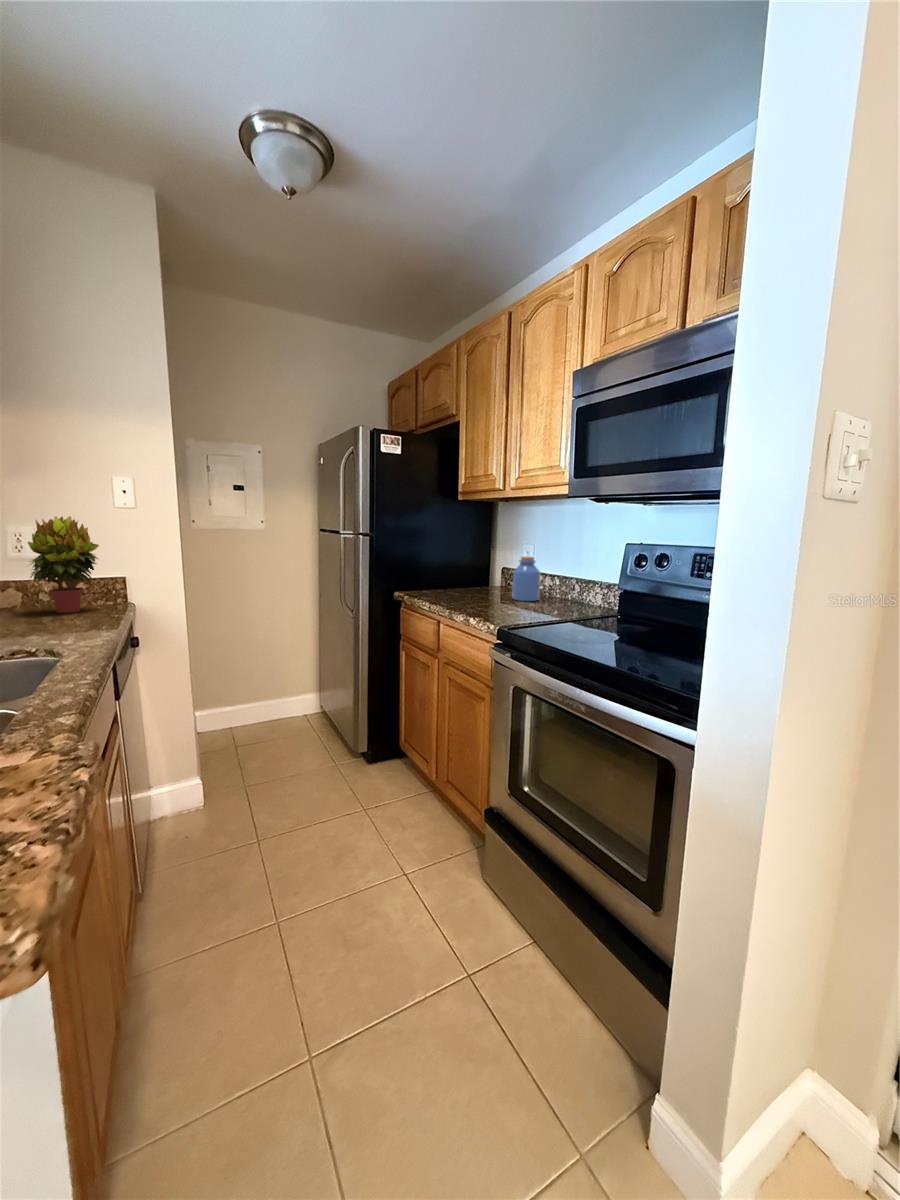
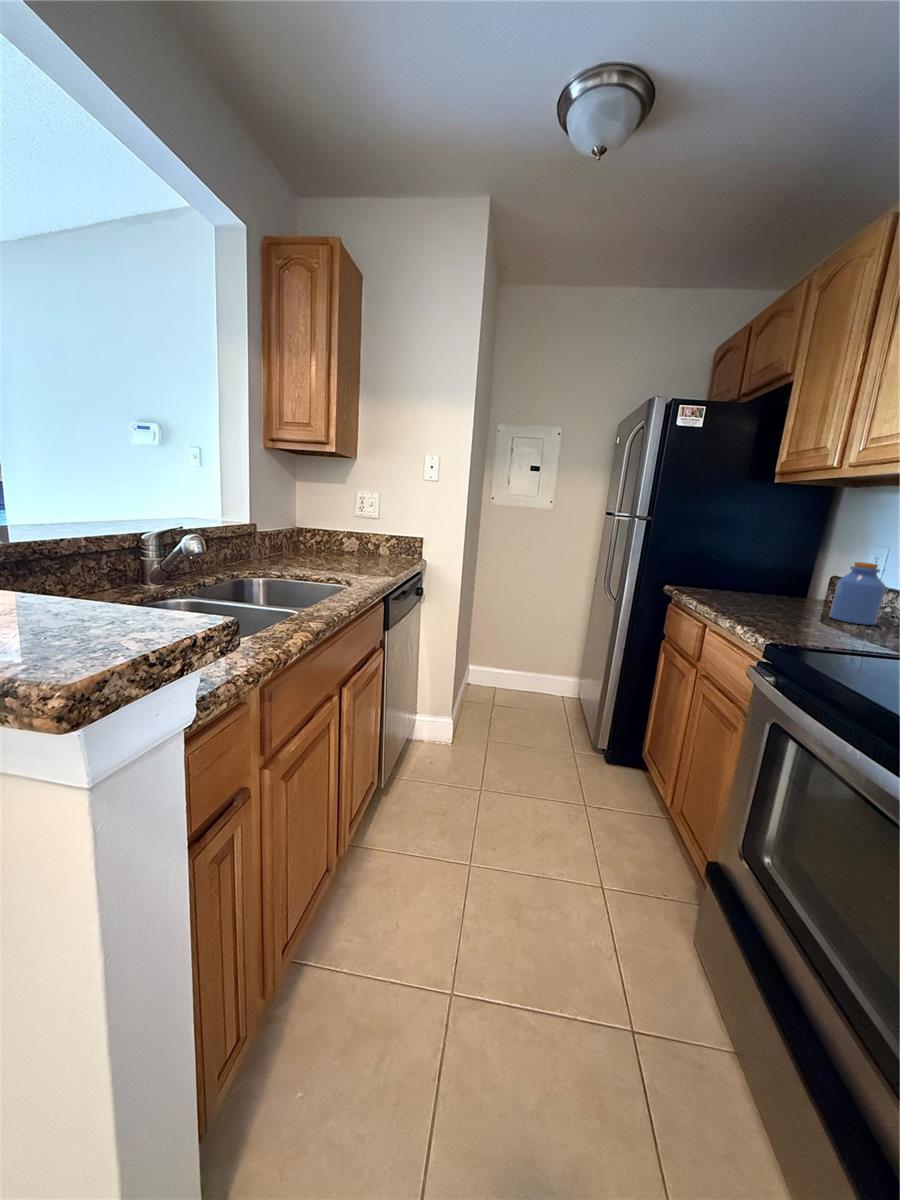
potted plant: present [28,516,99,613] -> none [364,486,412,562]

